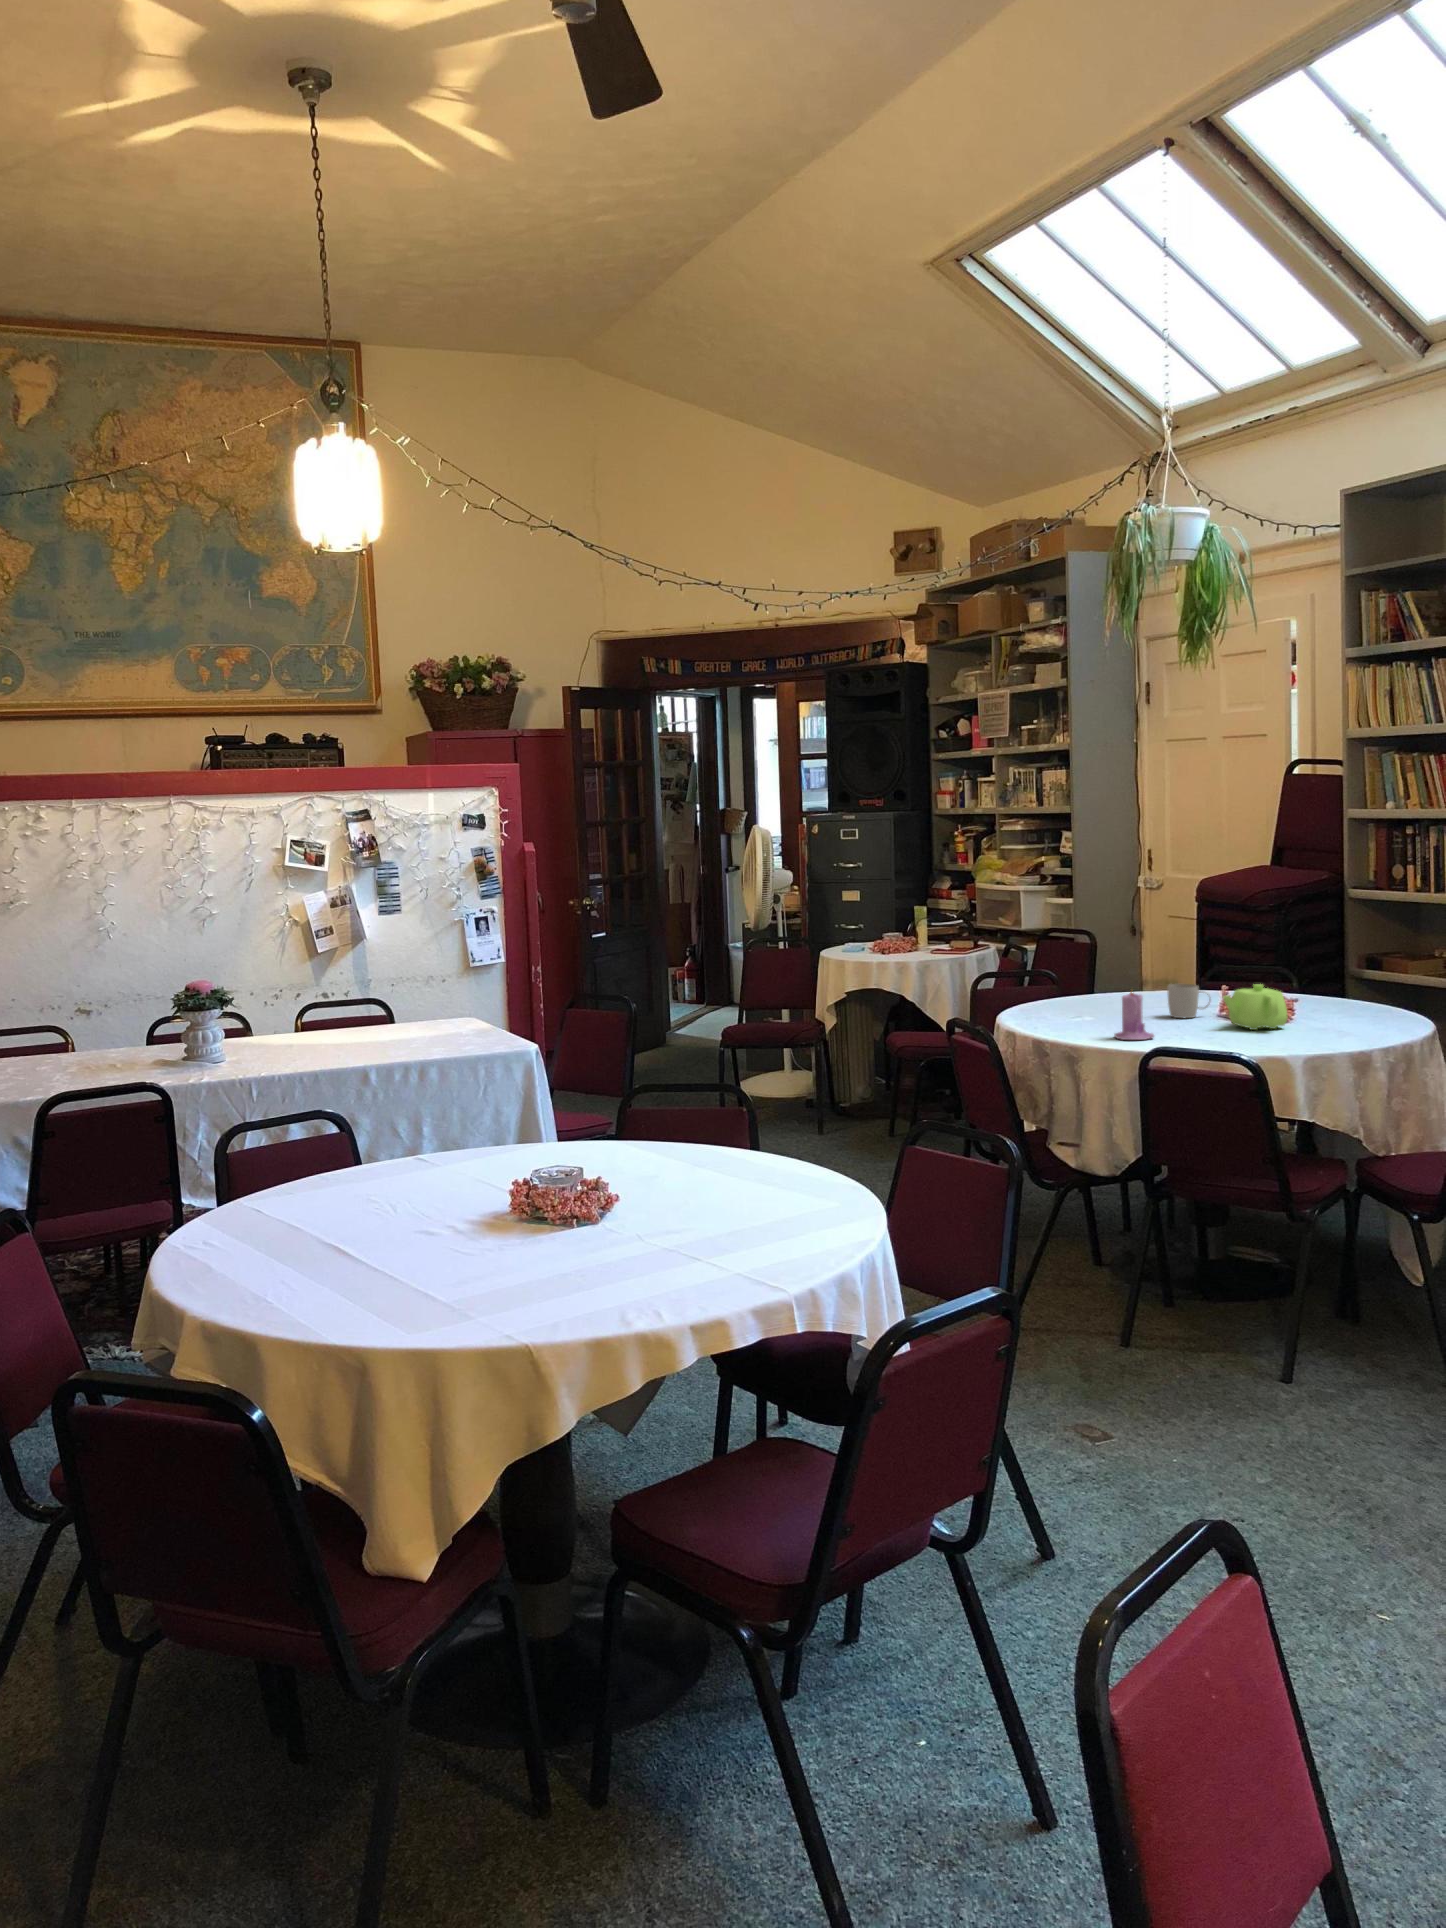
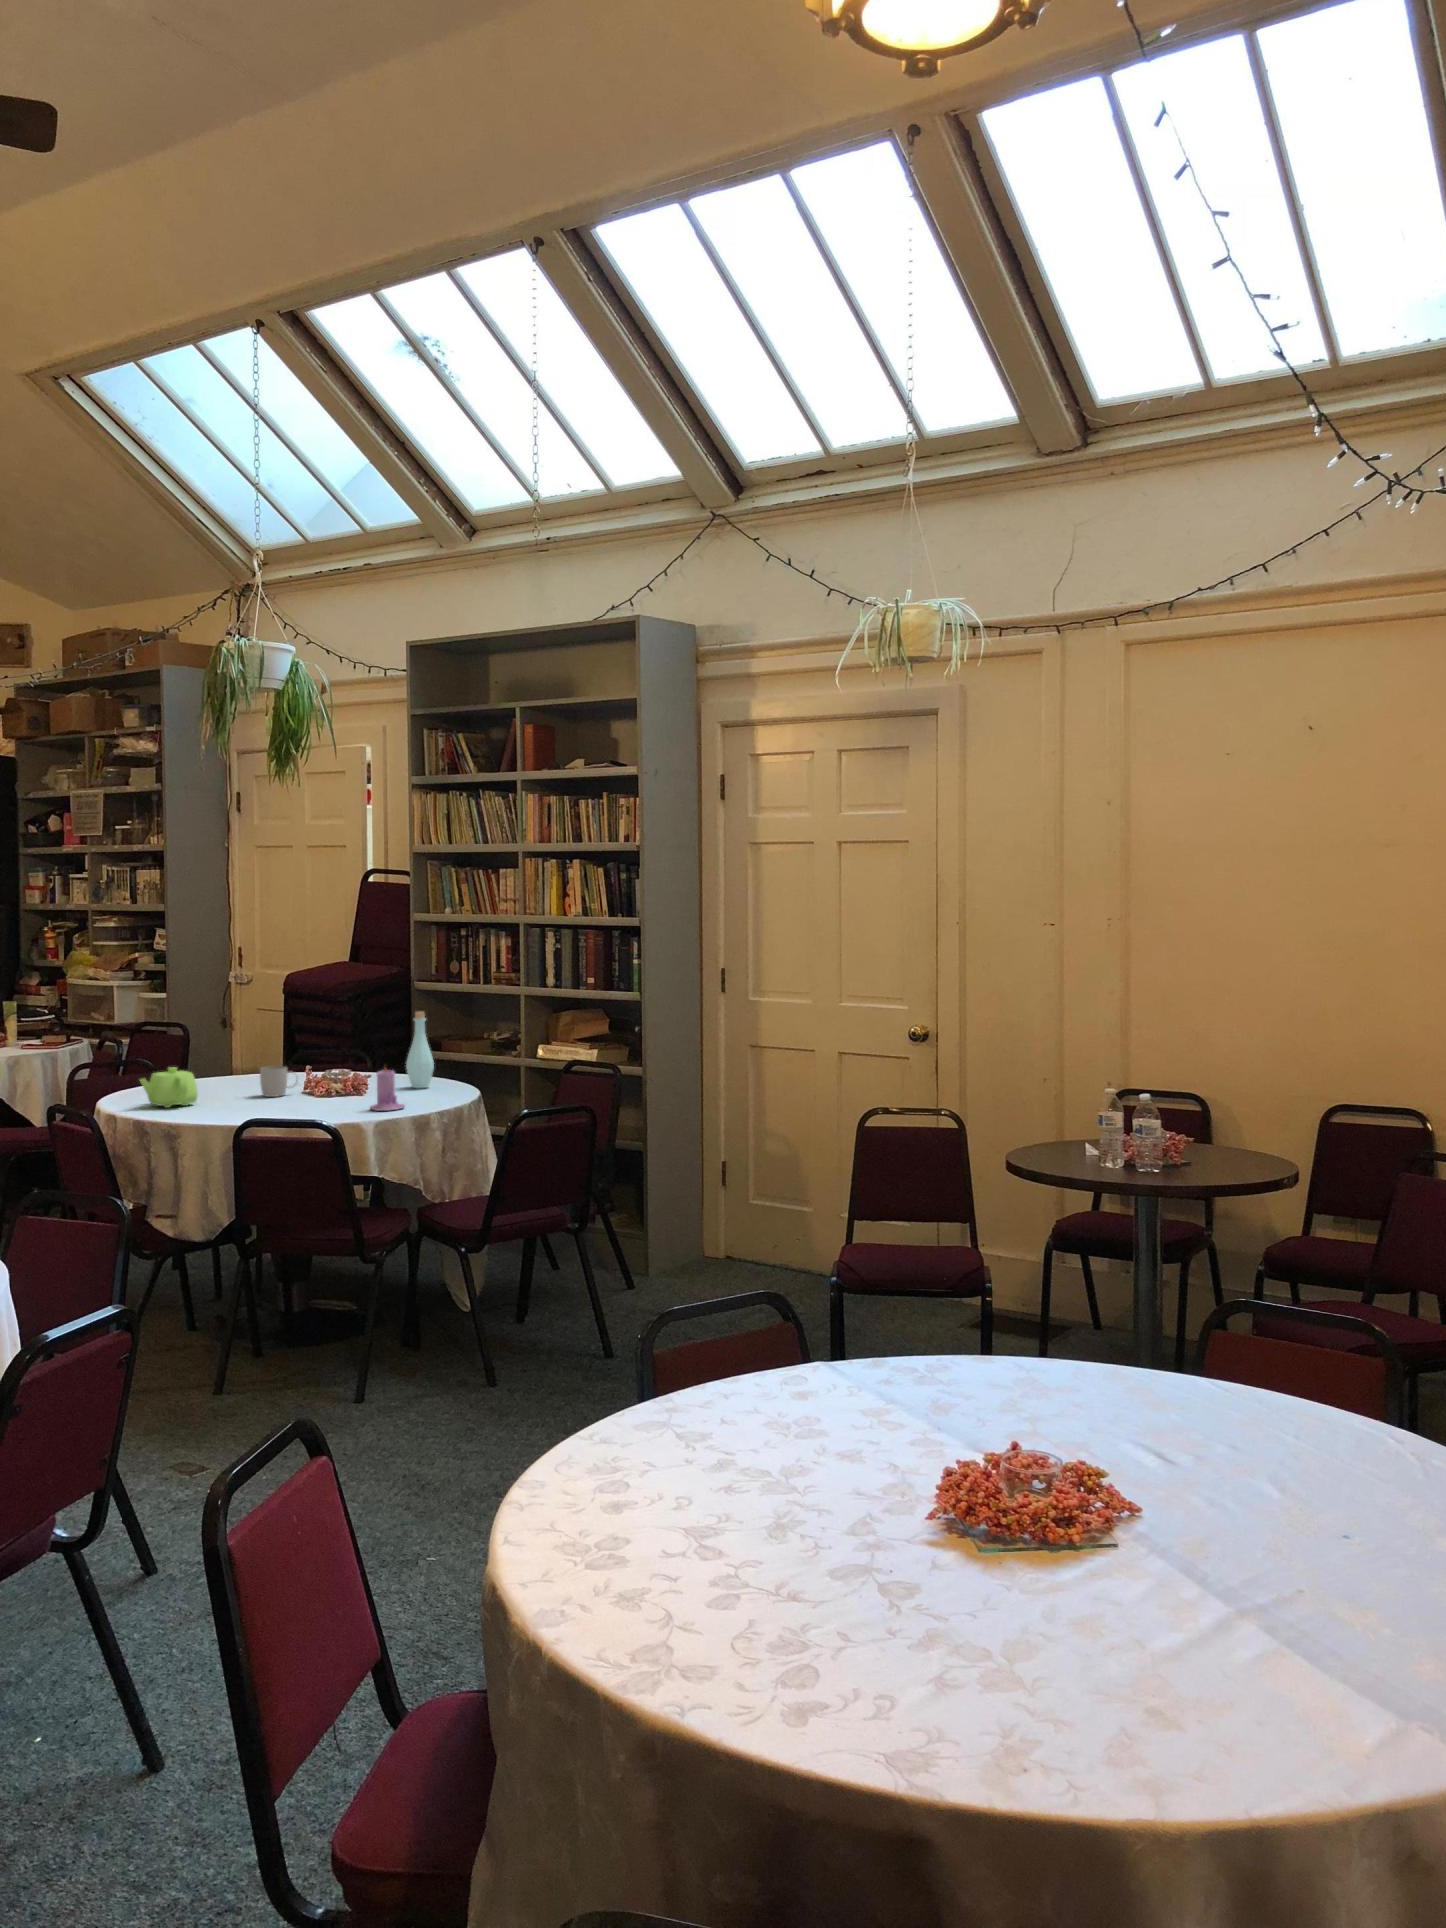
bottle: none [1341,927,1377,1019] -> present [406,1012,434,1088]
teapot: present [1223,984,1287,1030] -> present [140,1067,198,1108]
candle: present [1115,992,1154,1040] -> present [370,1067,405,1111]

